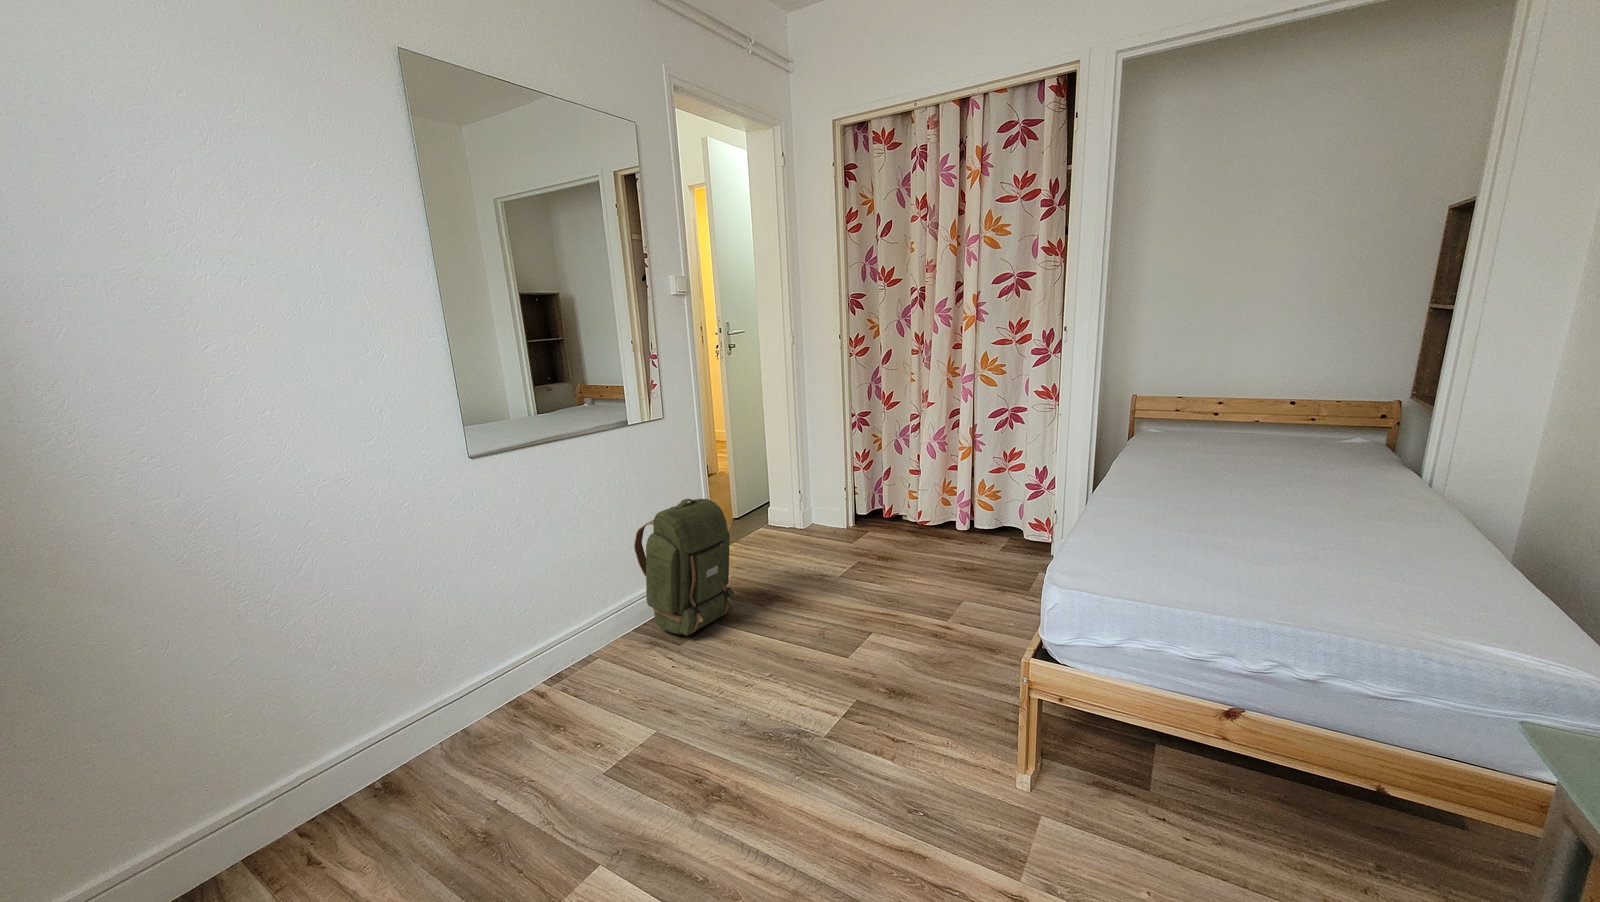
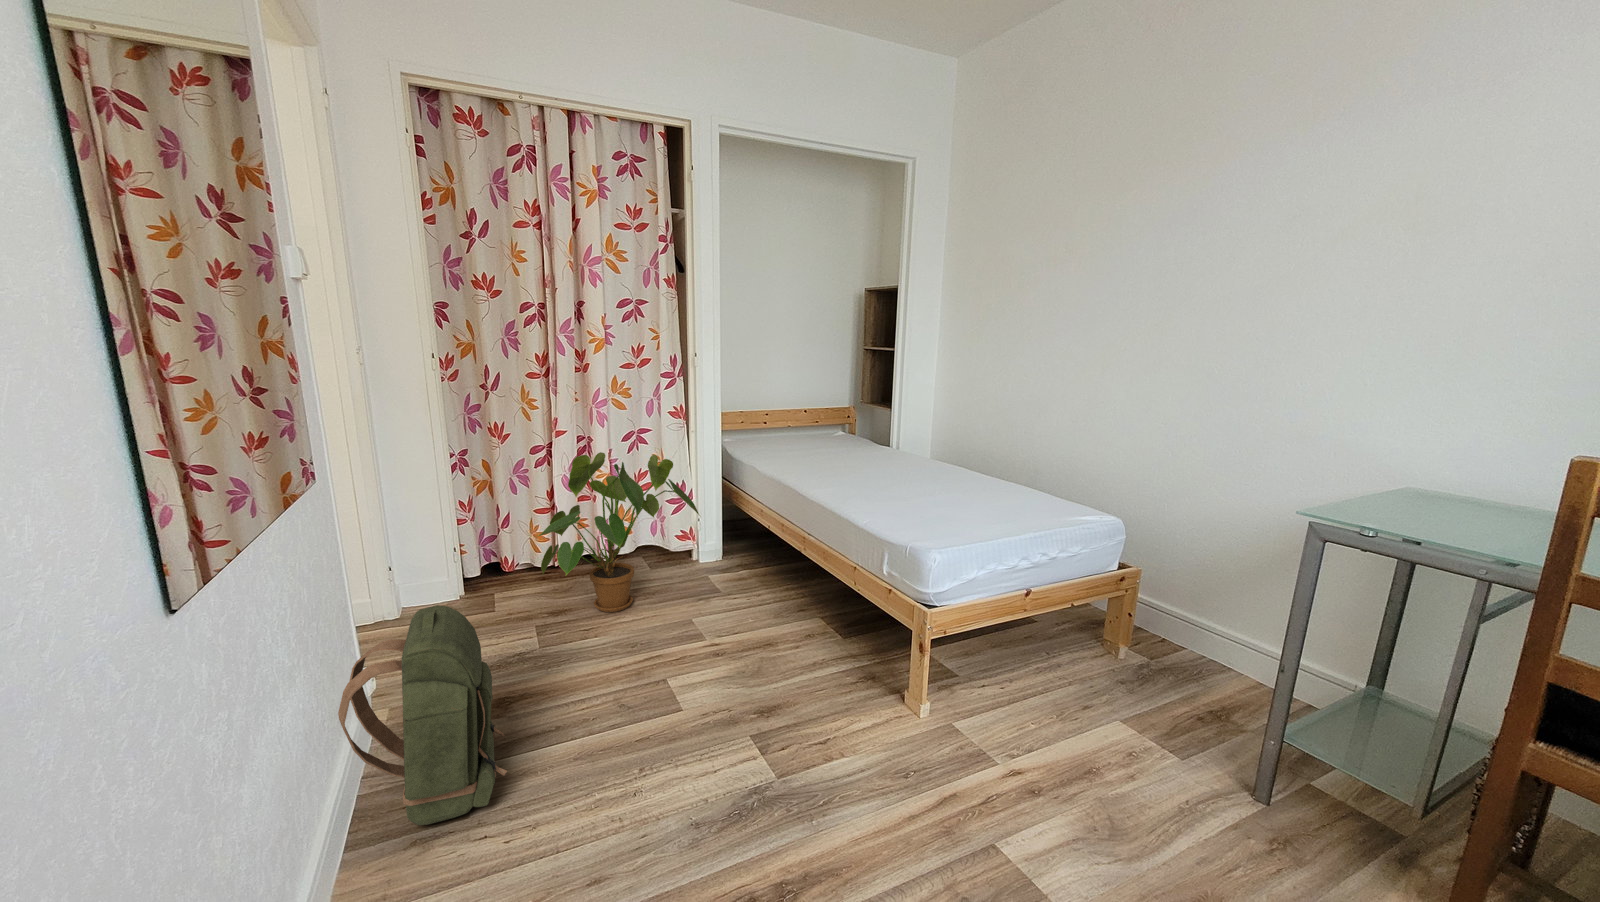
house plant: none [862,425,1016,573] -> present [538,452,700,612]

